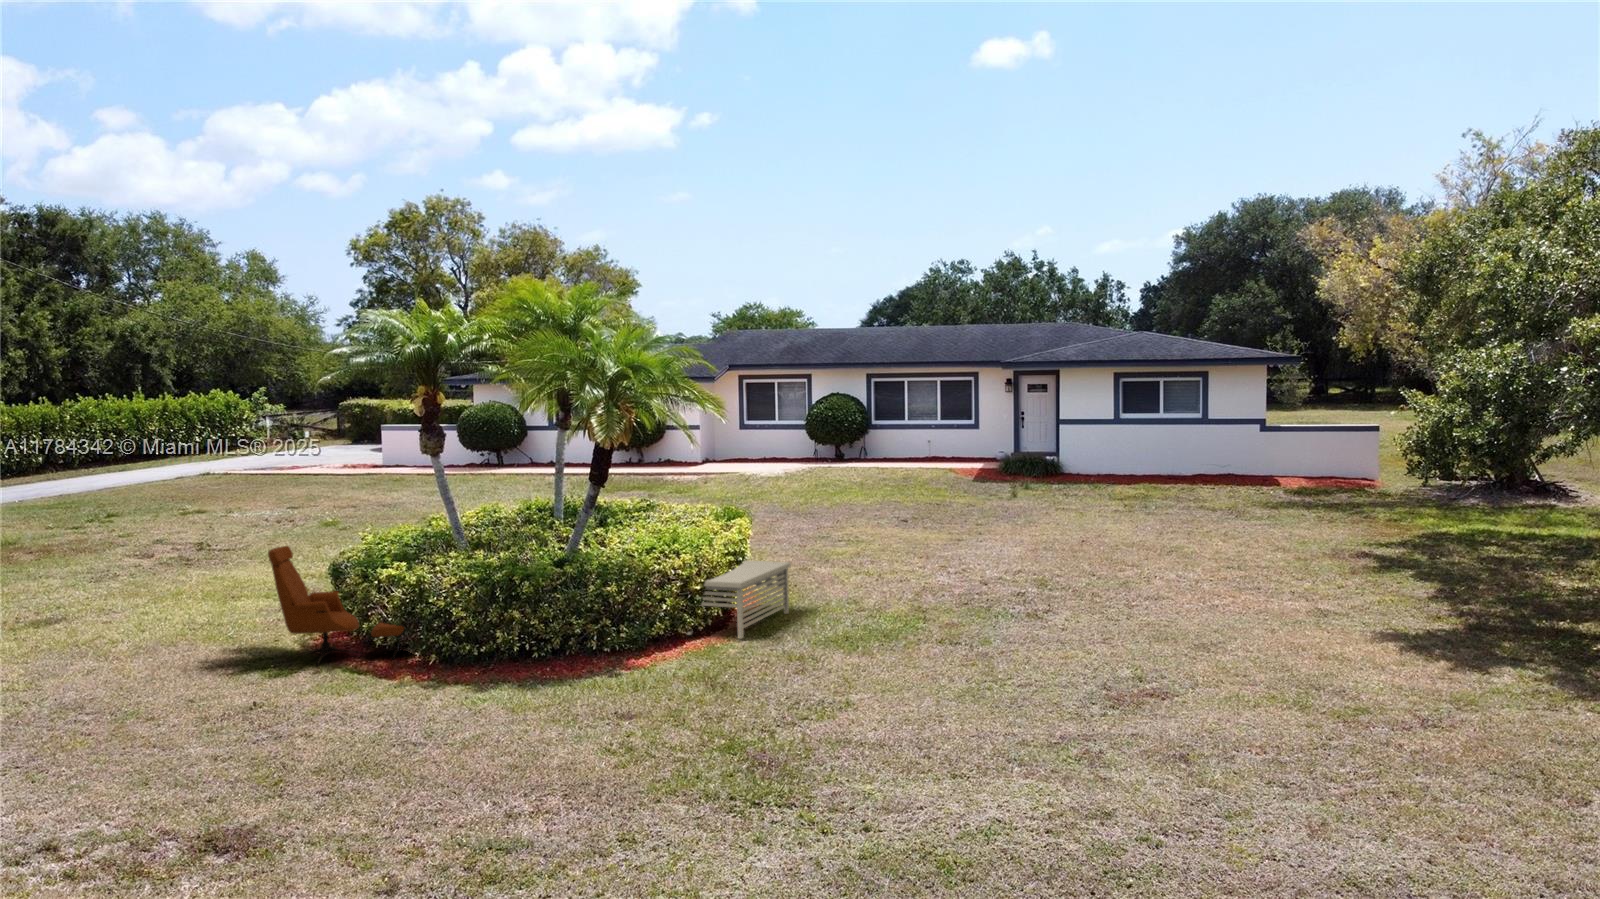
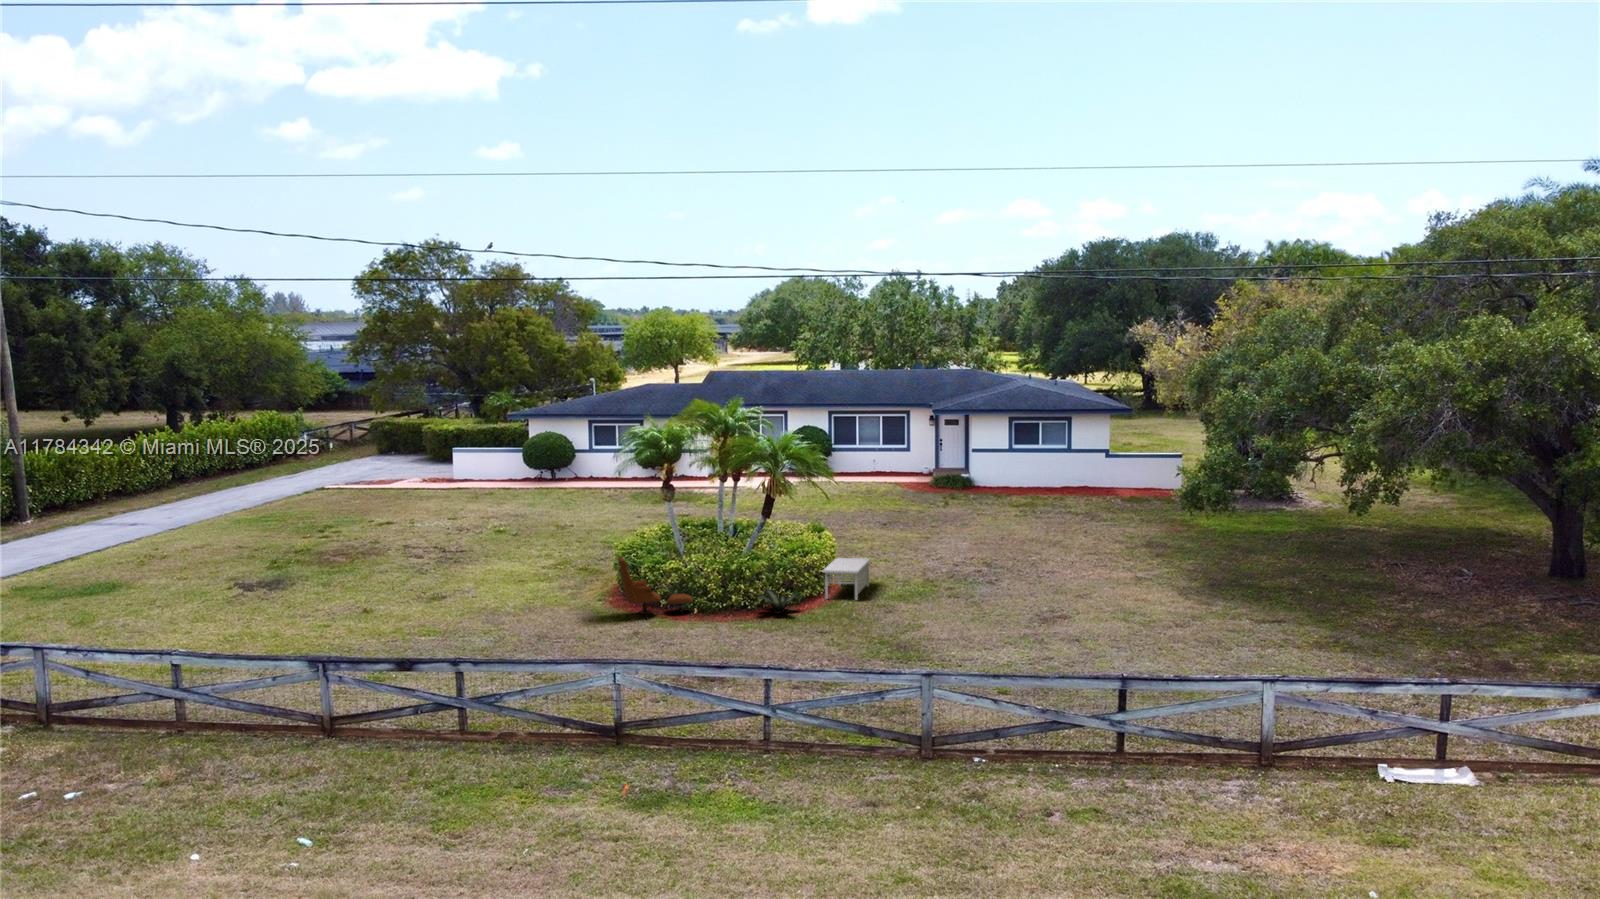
potted plant: none [522,613,614,663] -> present [757,589,798,614]

